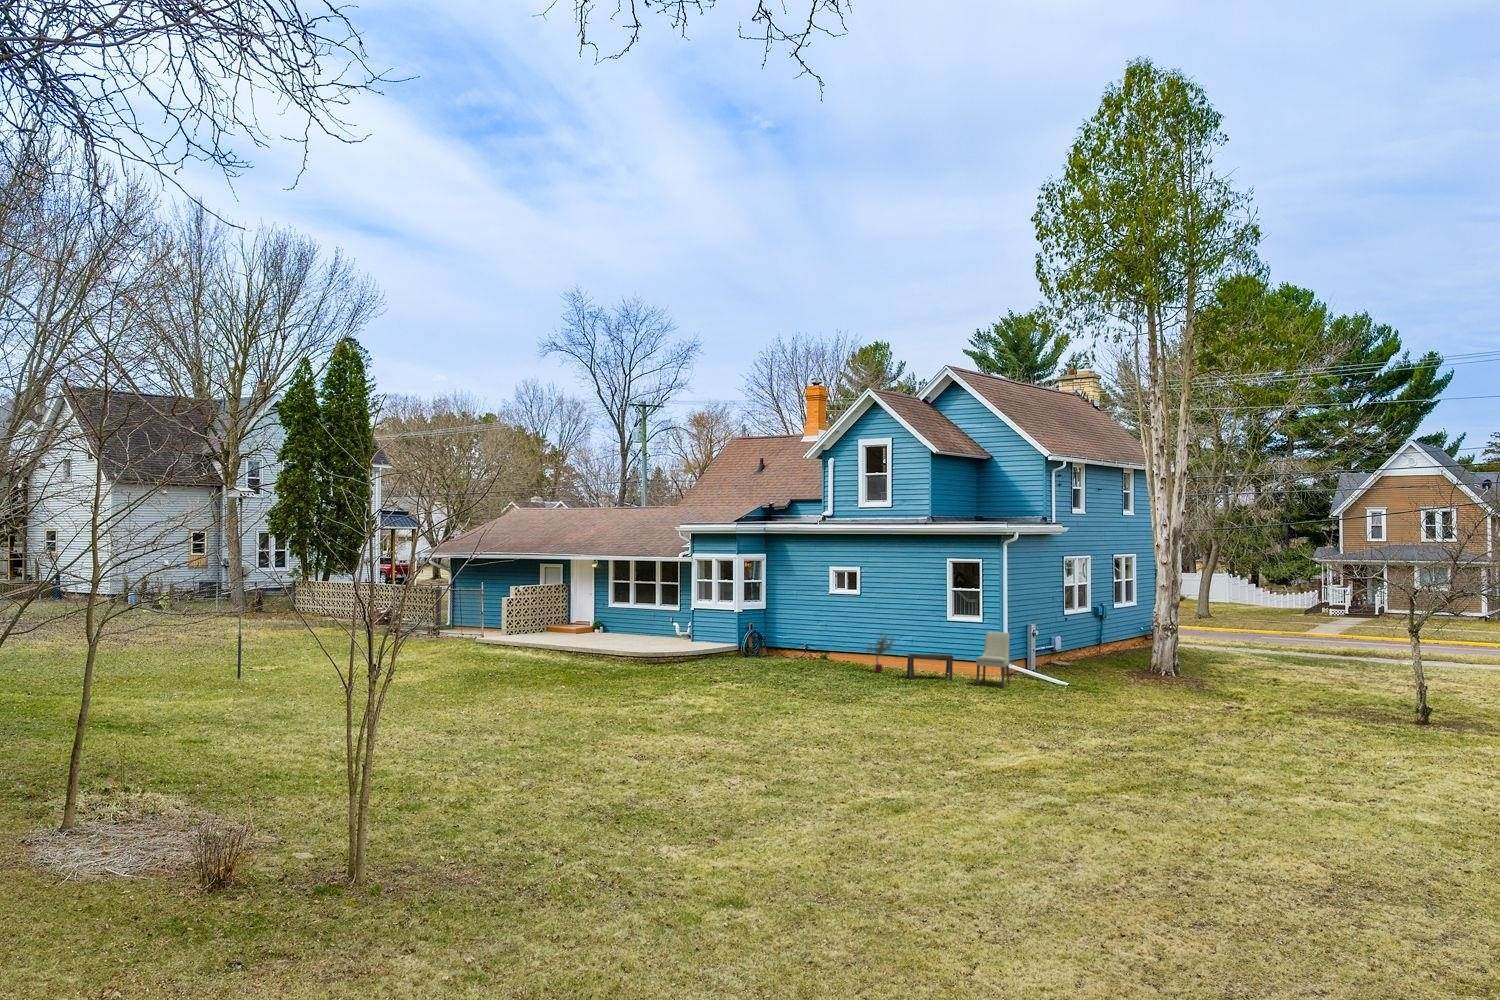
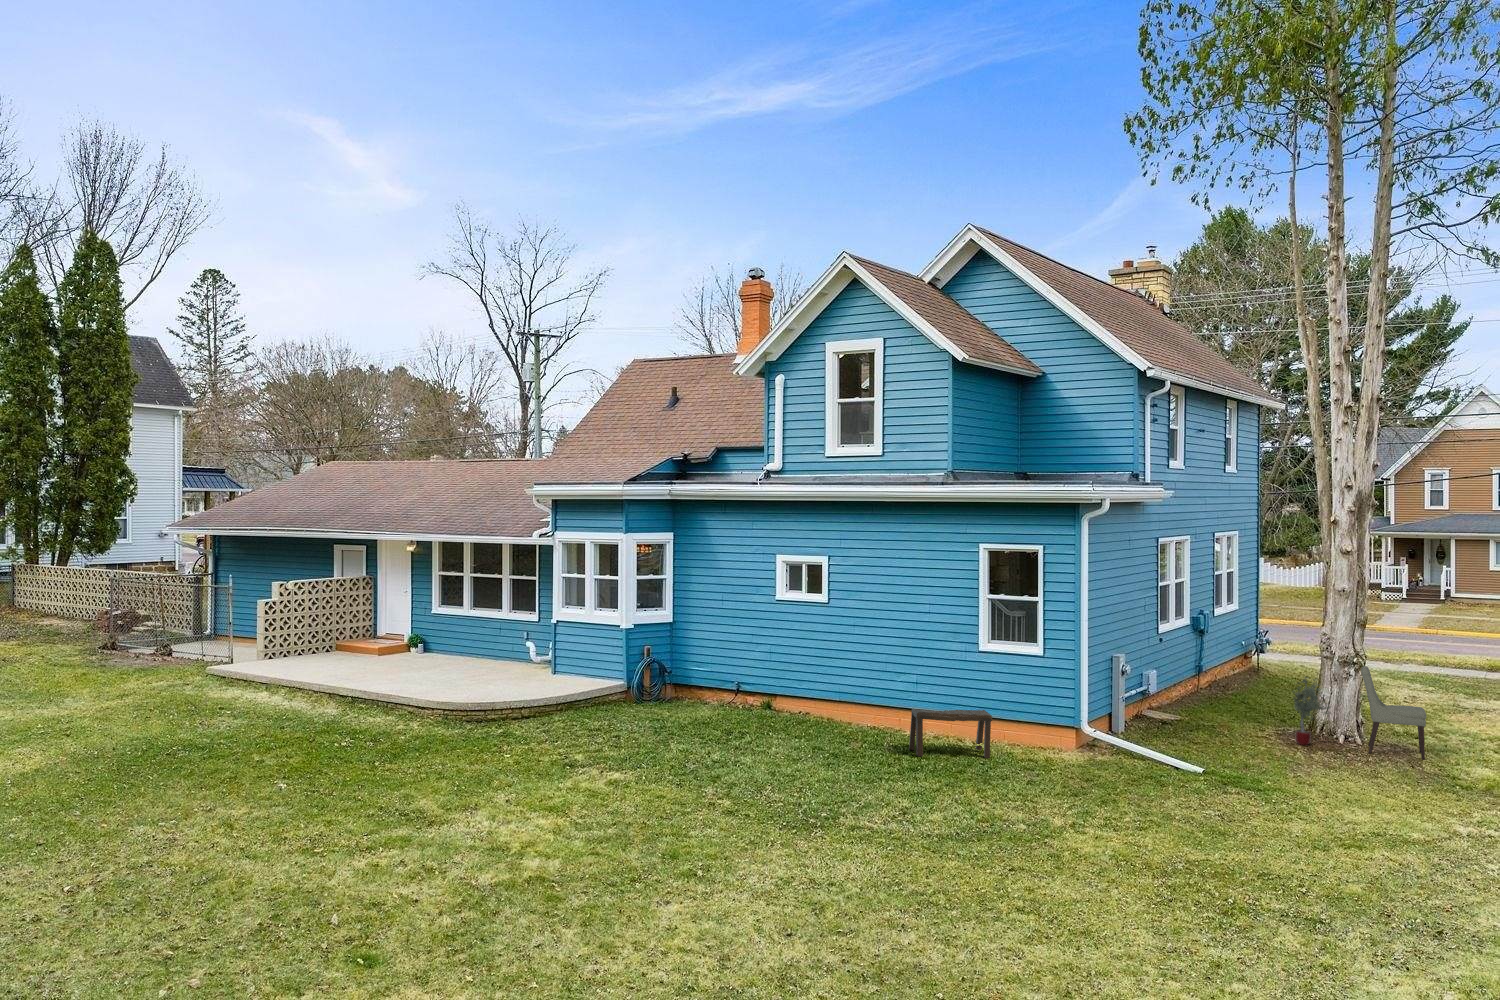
chair: present [976,632,1010,688] -> present [1361,666,1426,760]
potted tree: present [867,633,893,673] -> present [1294,677,1330,745]

